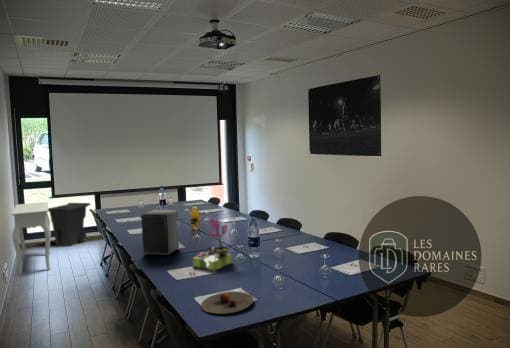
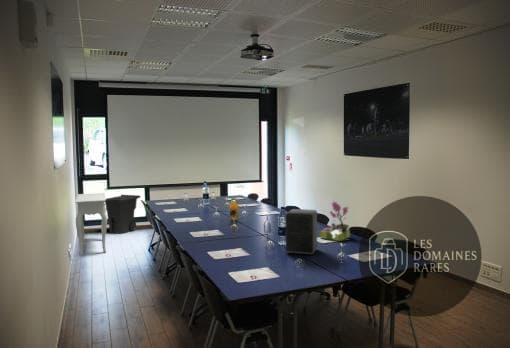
speaker: present [141,210,179,255] -> present [286,209,317,255]
flower arrangement: present [193,218,232,270] -> present [320,202,350,241]
plate: present [201,292,253,314] -> none [233,268,275,283]

